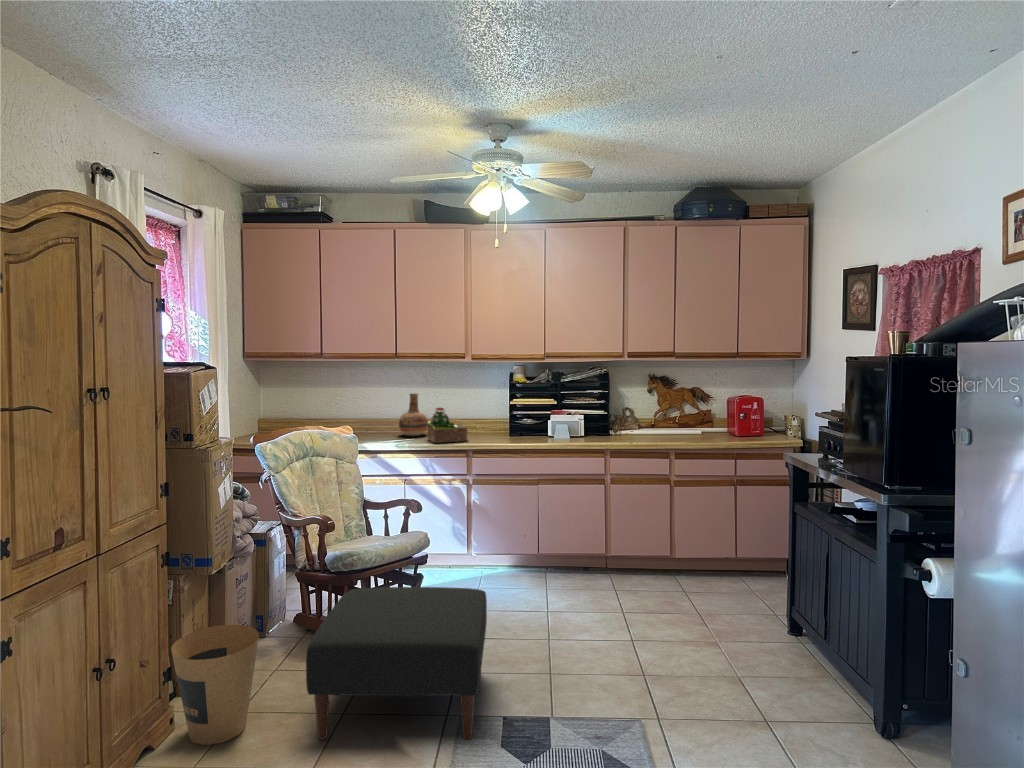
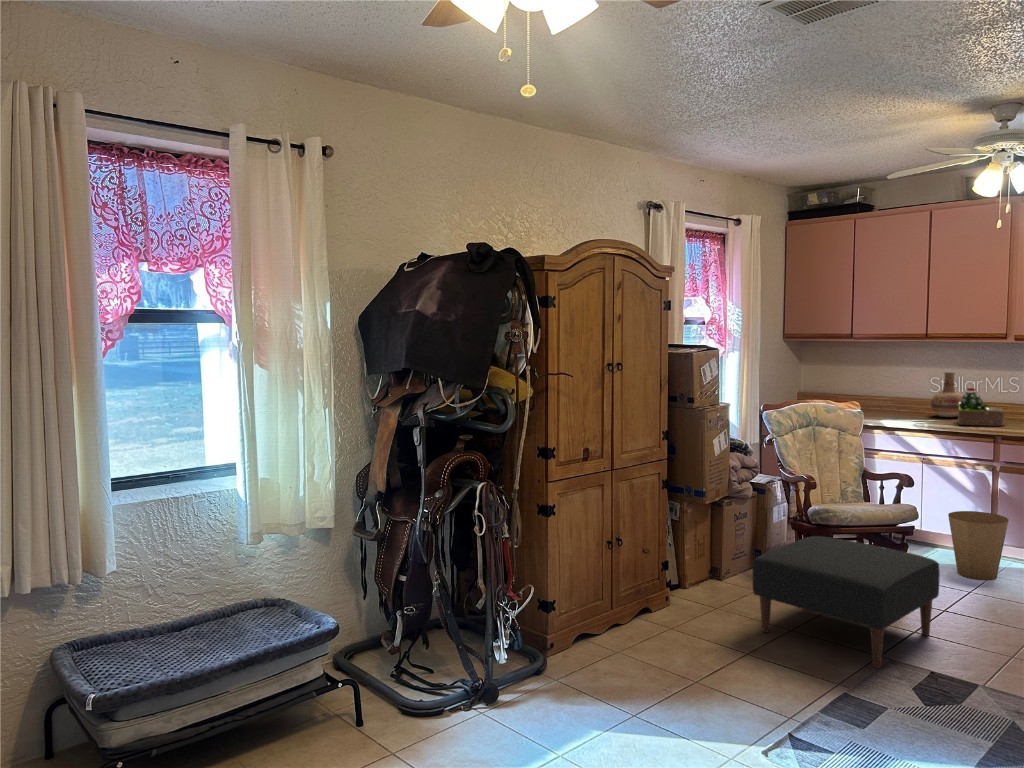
trash can: present [171,625,259,745] -> present [948,511,1008,580]

